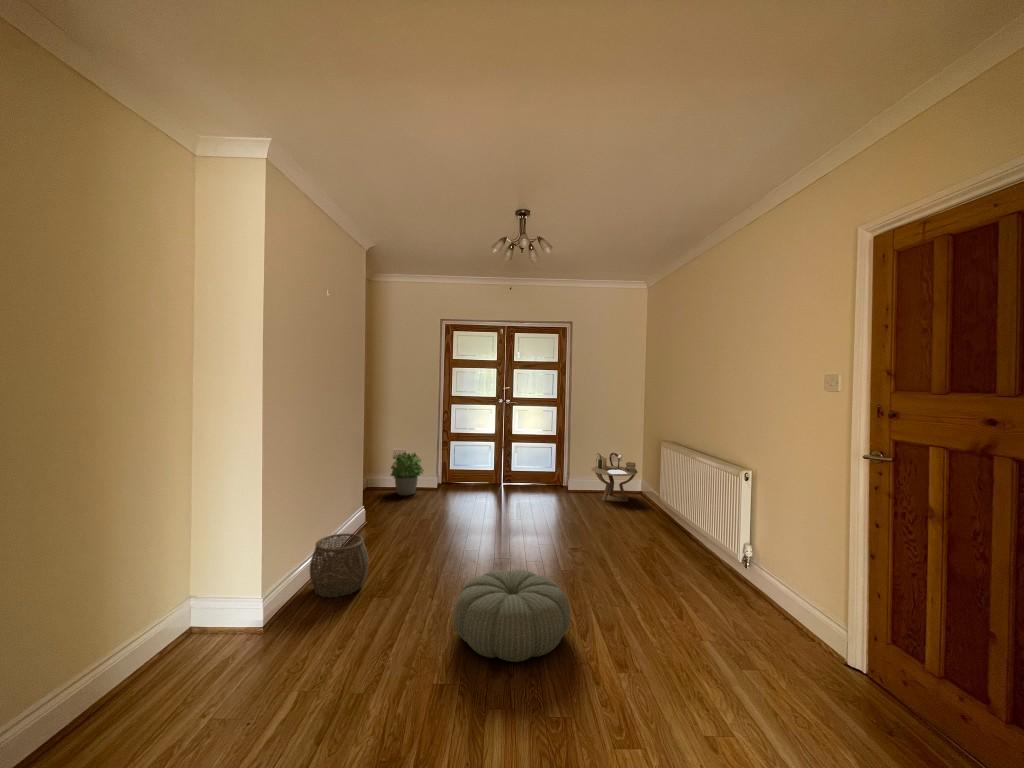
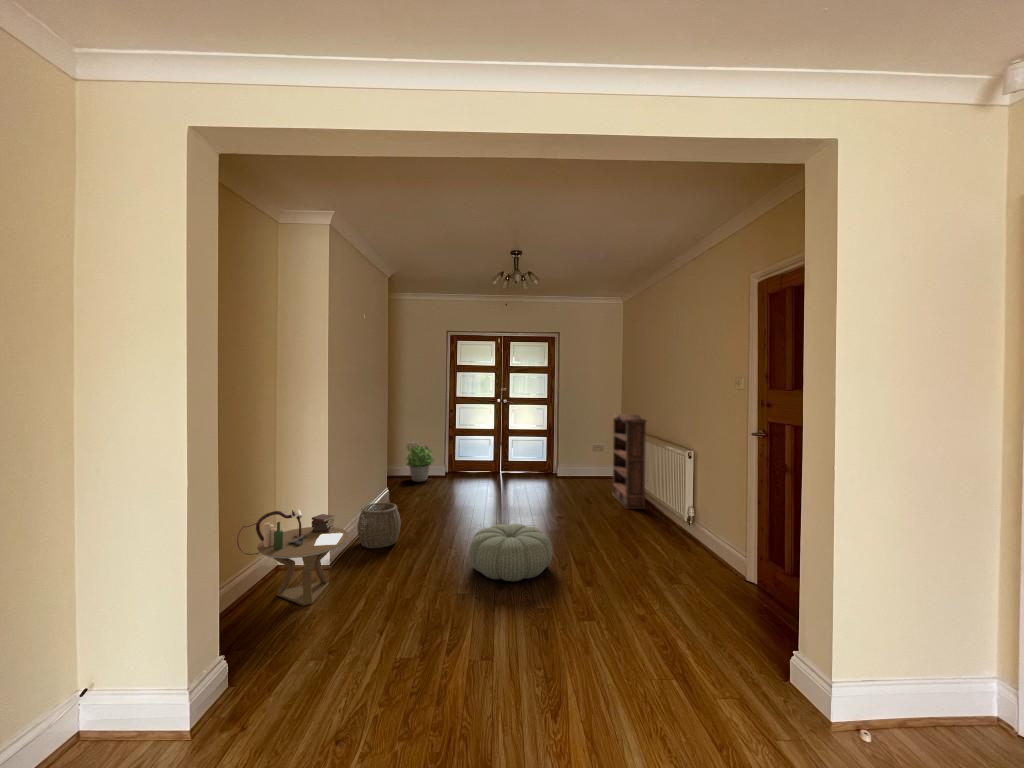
bookshelf: none [636,420,684,538] -> present [612,414,647,509]
side table: present [591,453,638,502] -> present [237,510,349,605]

